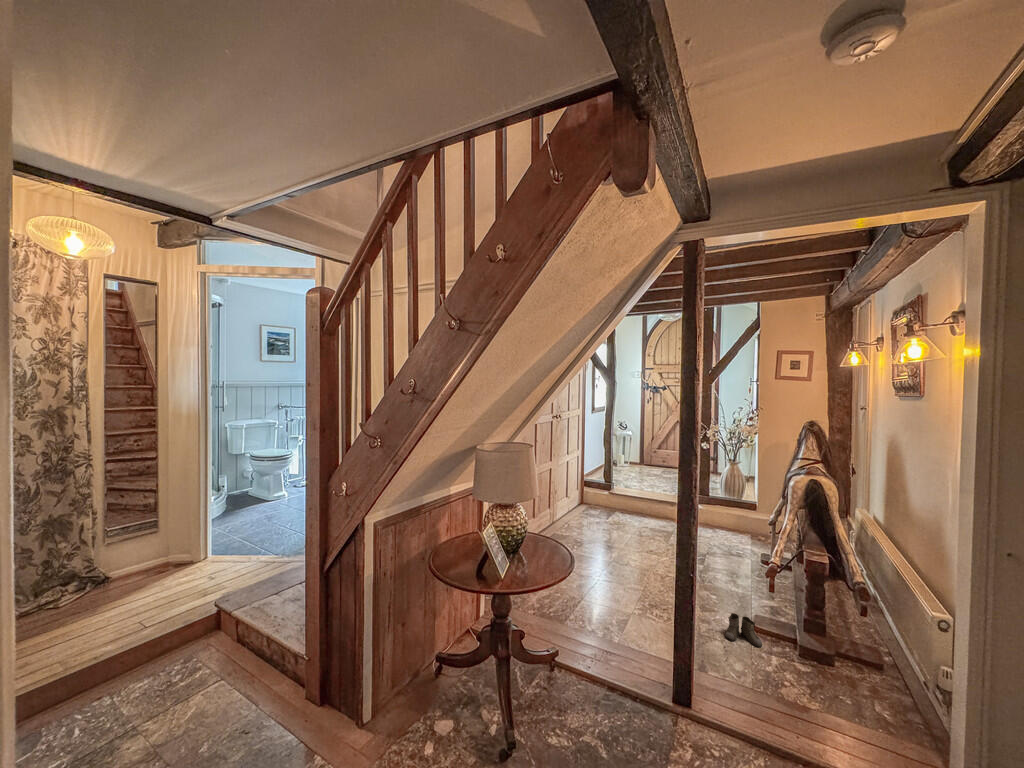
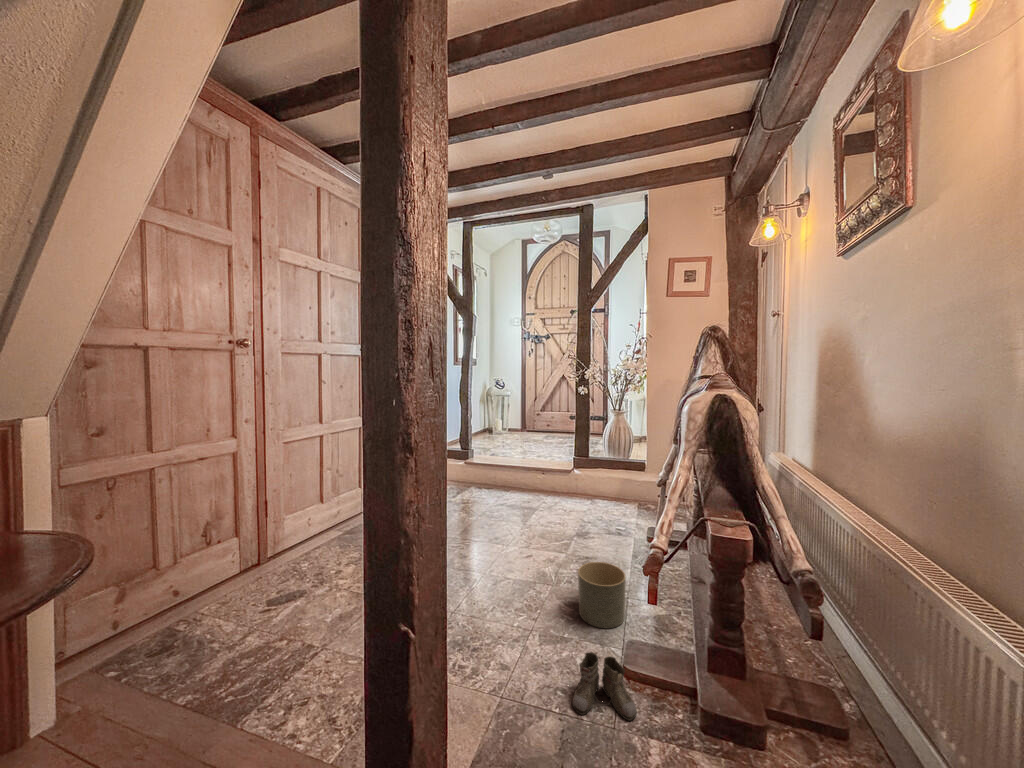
planter: none [719,569,751,608] -> present [578,562,626,628]

